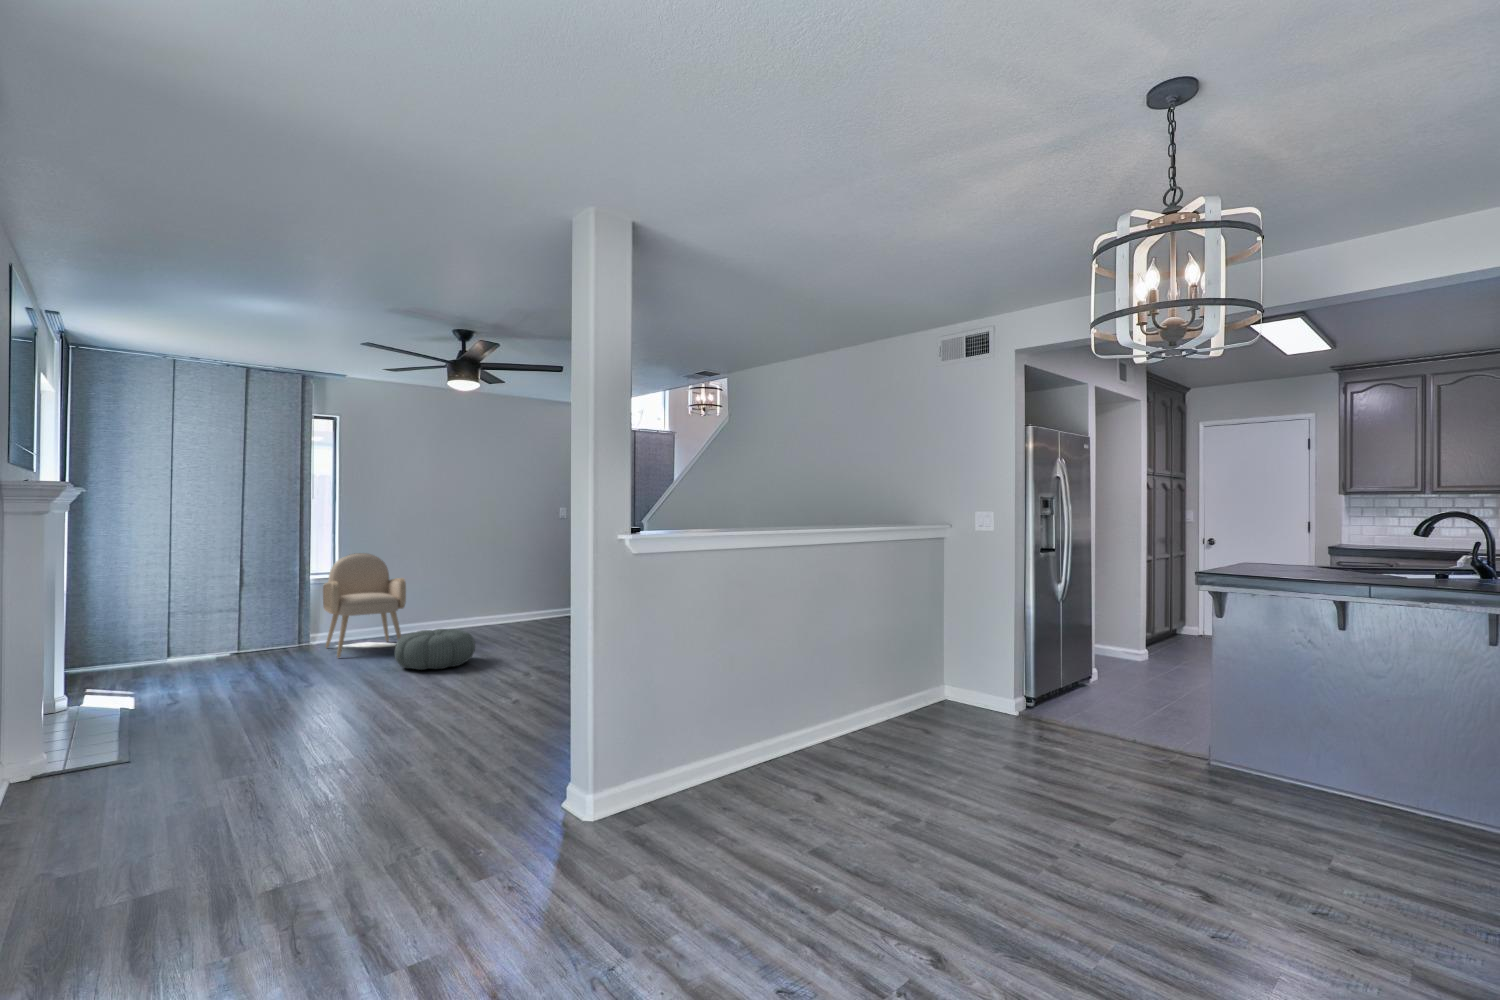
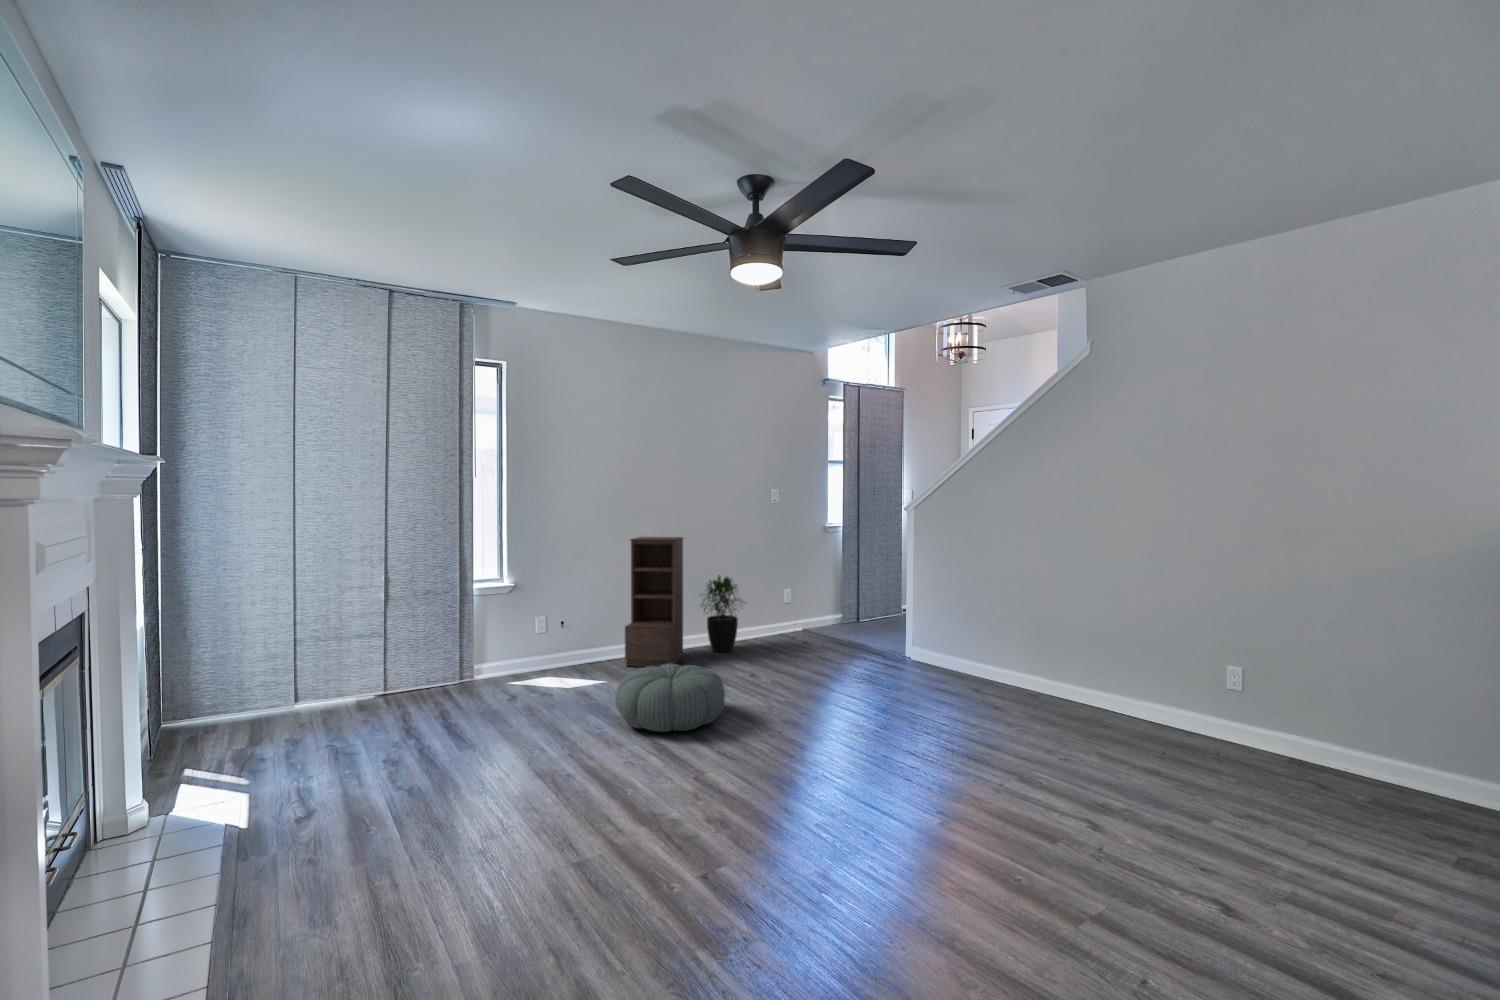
bookshelf: none [430,544,483,640] -> present [625,537,683,667]
armchair: present [323,553,406,658] -> none [491,551,605,703]
potted plant: none [497,573,534,632] -> present [700,575,740,652]

